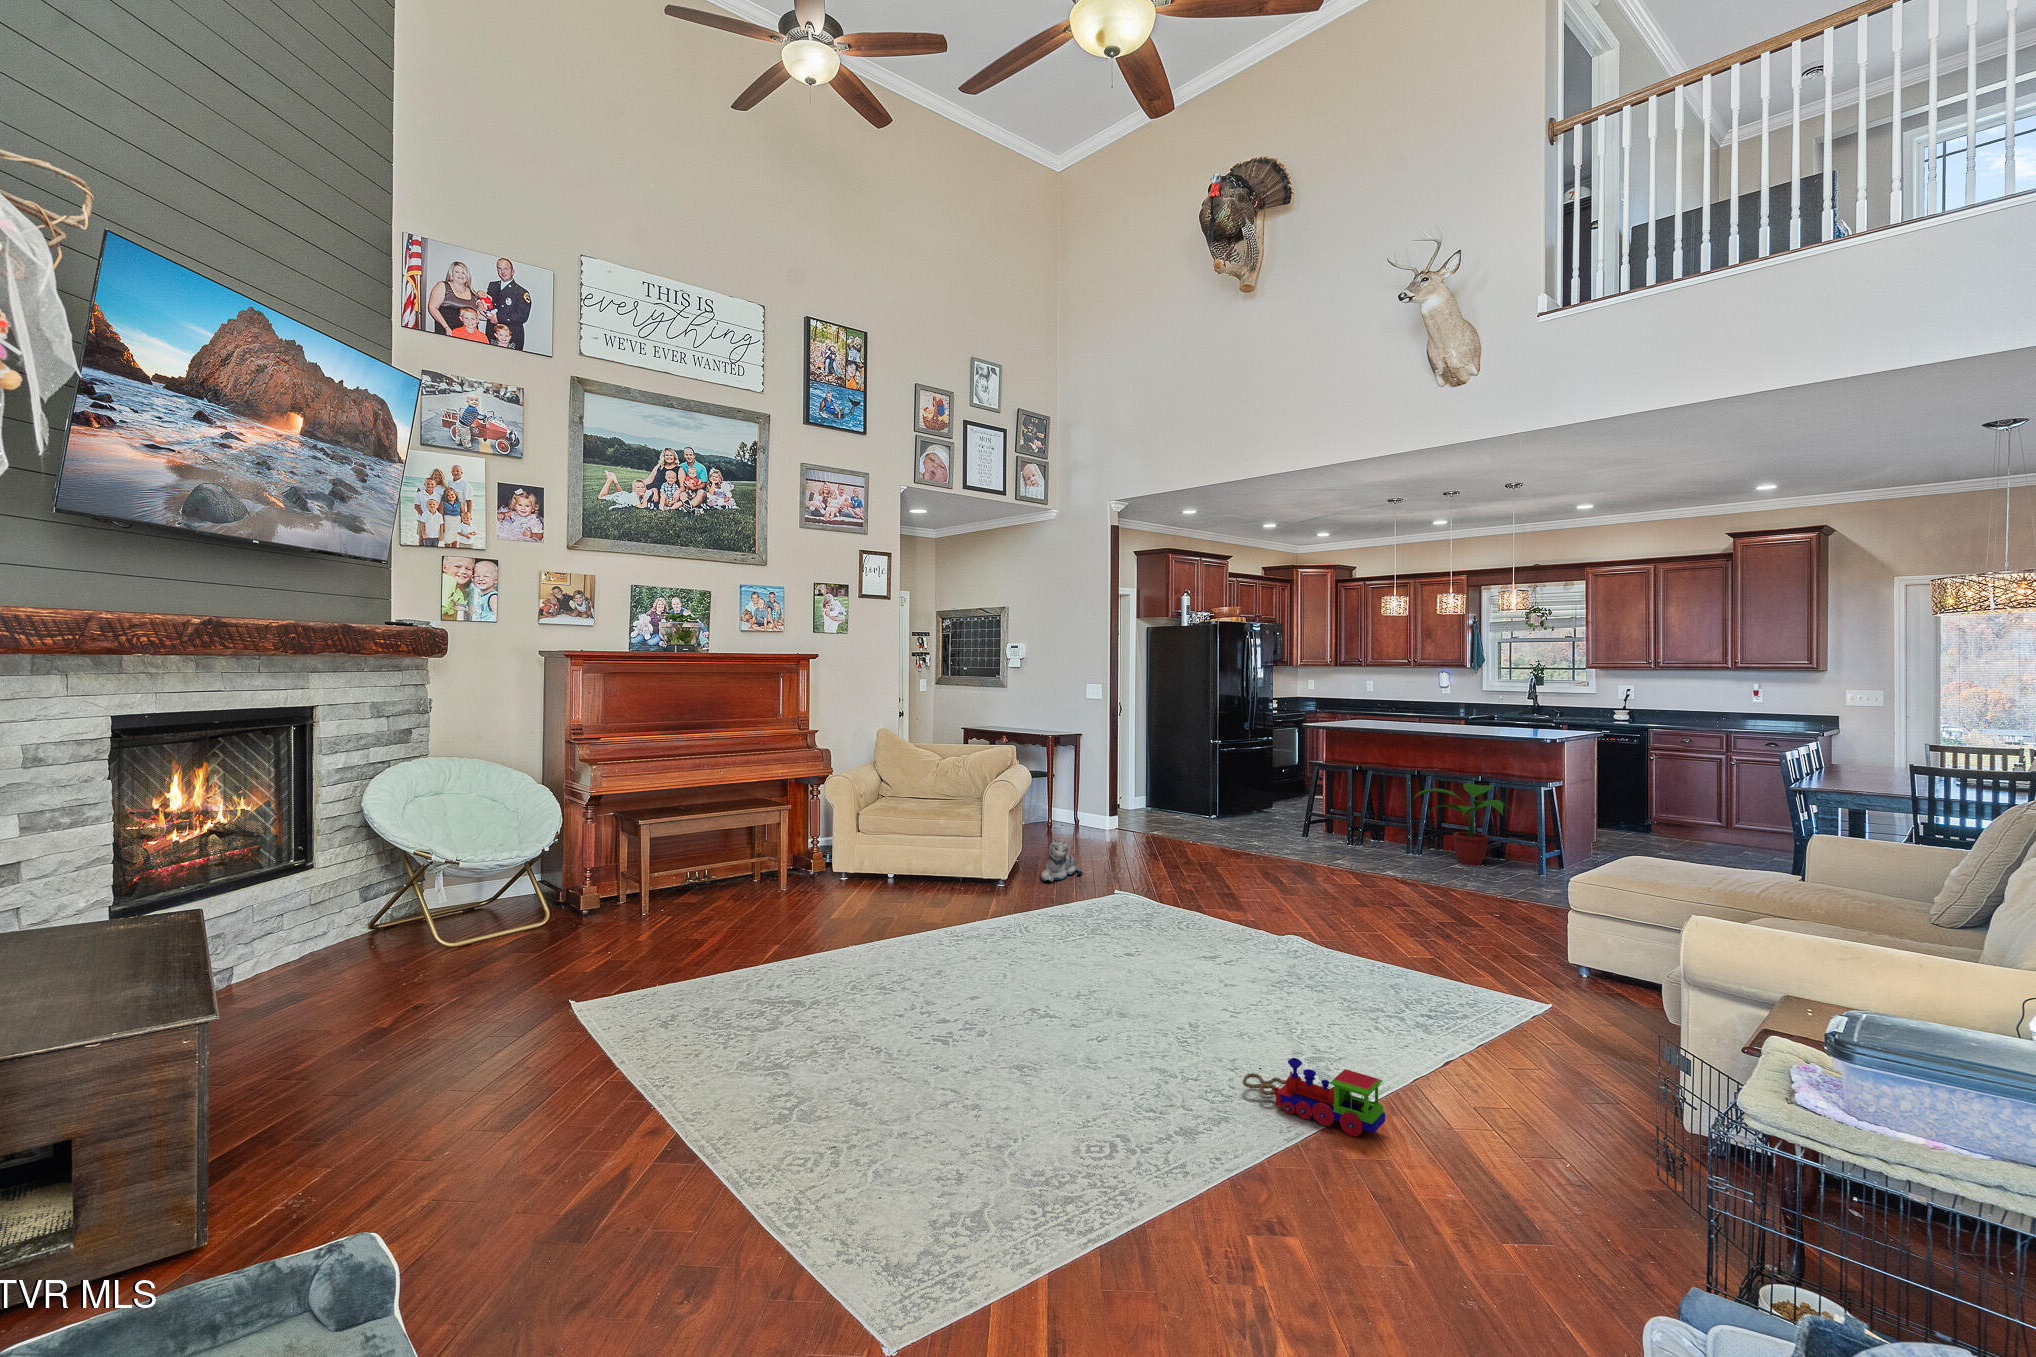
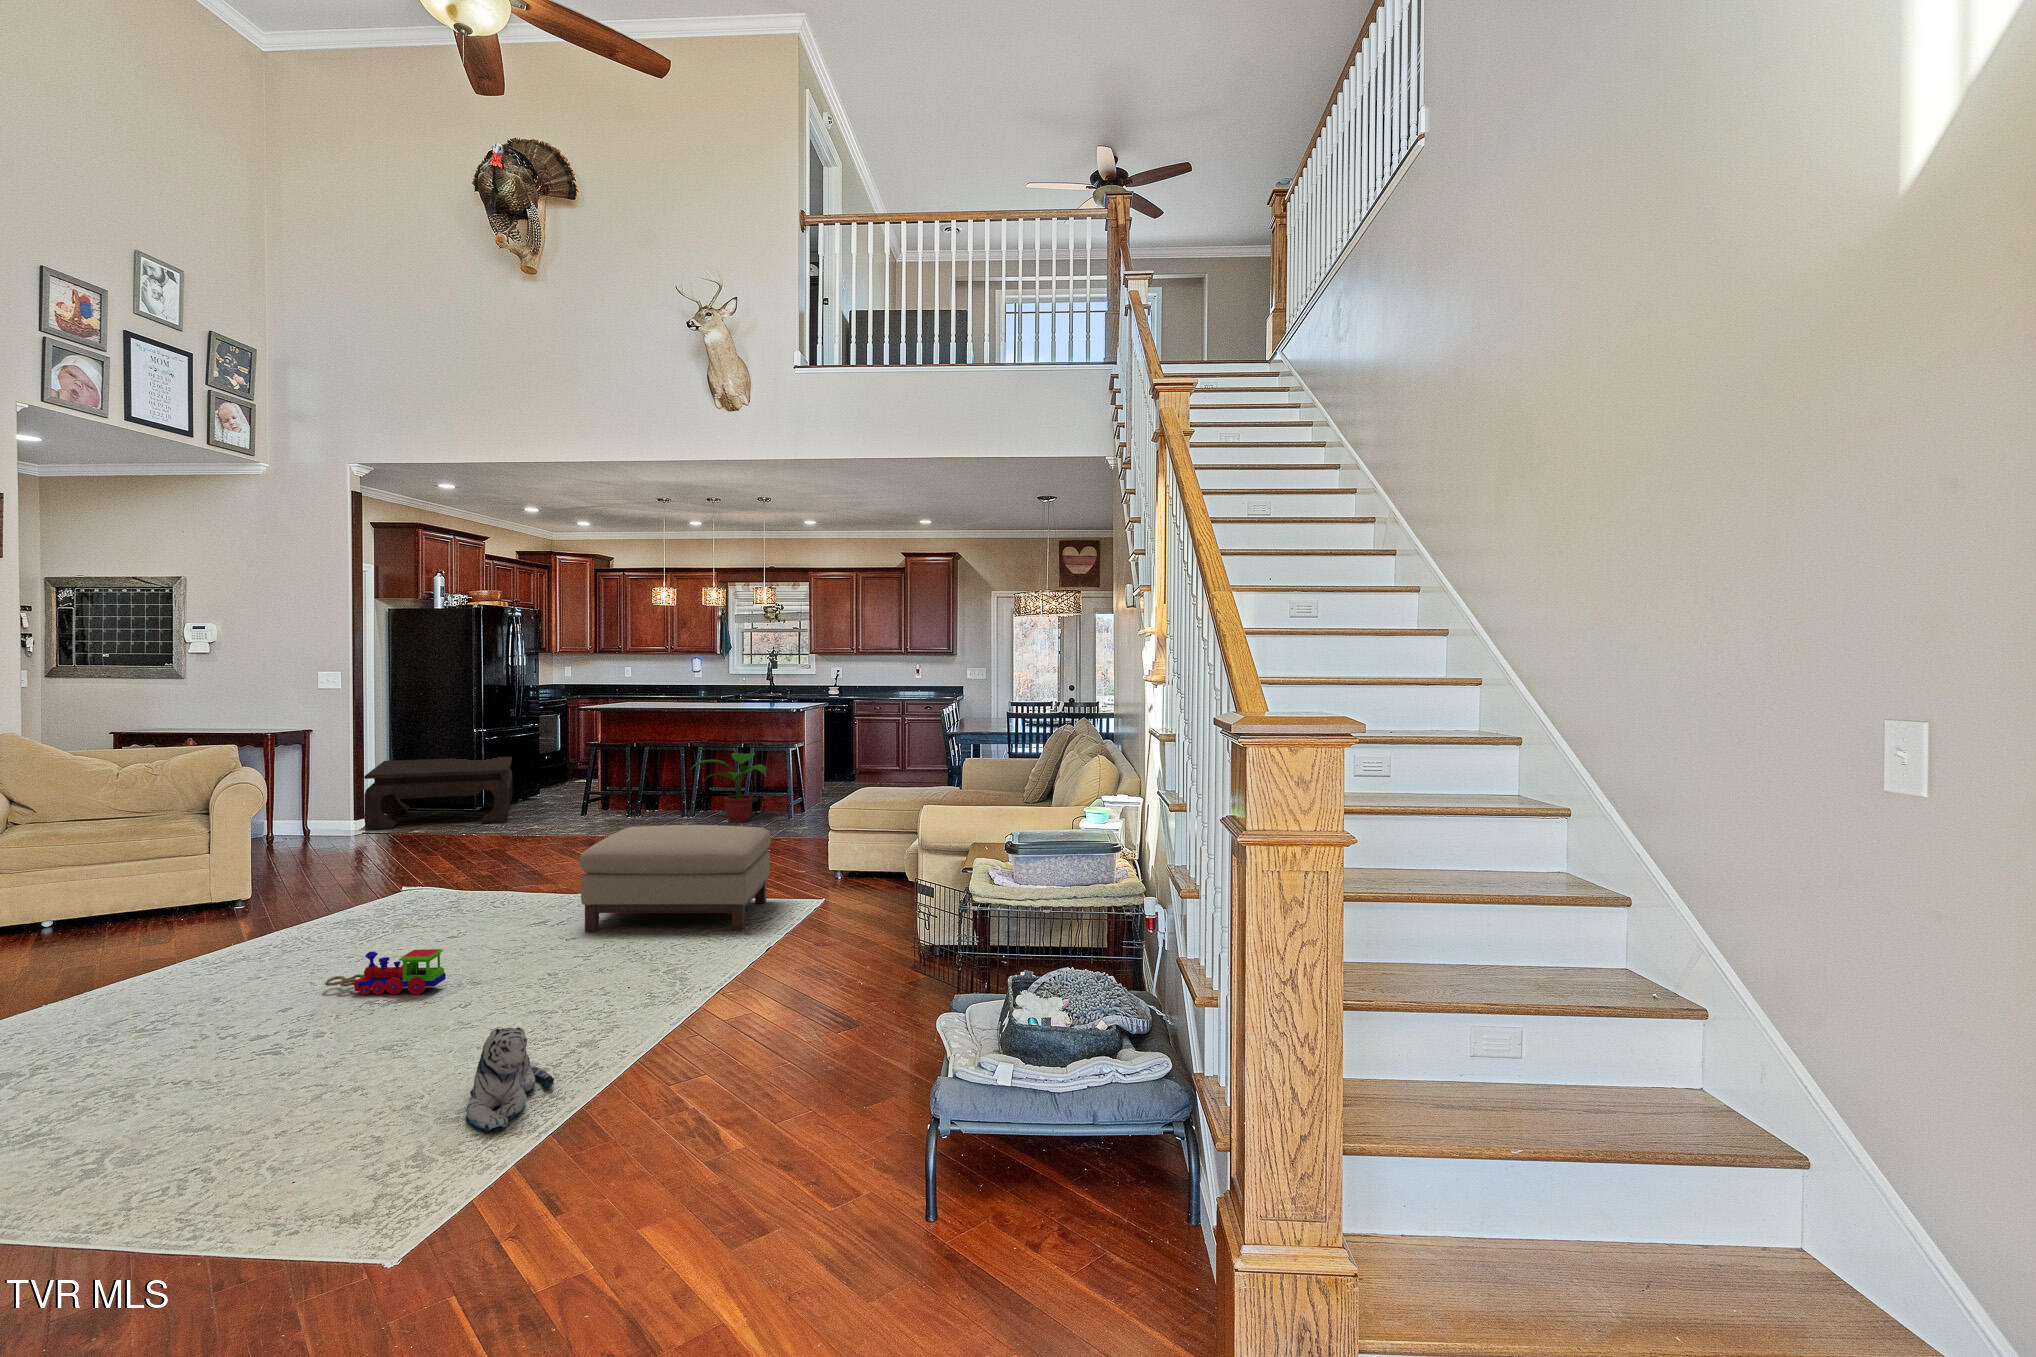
coffee table: none [1121,763,1247,832] -> present [364,757,512,830]
plush toy: present [1041,840,1083,882] -> present [466,1028,554,1132]
ottoman: none [1246,863,1477,1017] -> present [580,825,771,932]
toy train: present [1243,1058,1385,1136] -> present [325,949,446,995]

